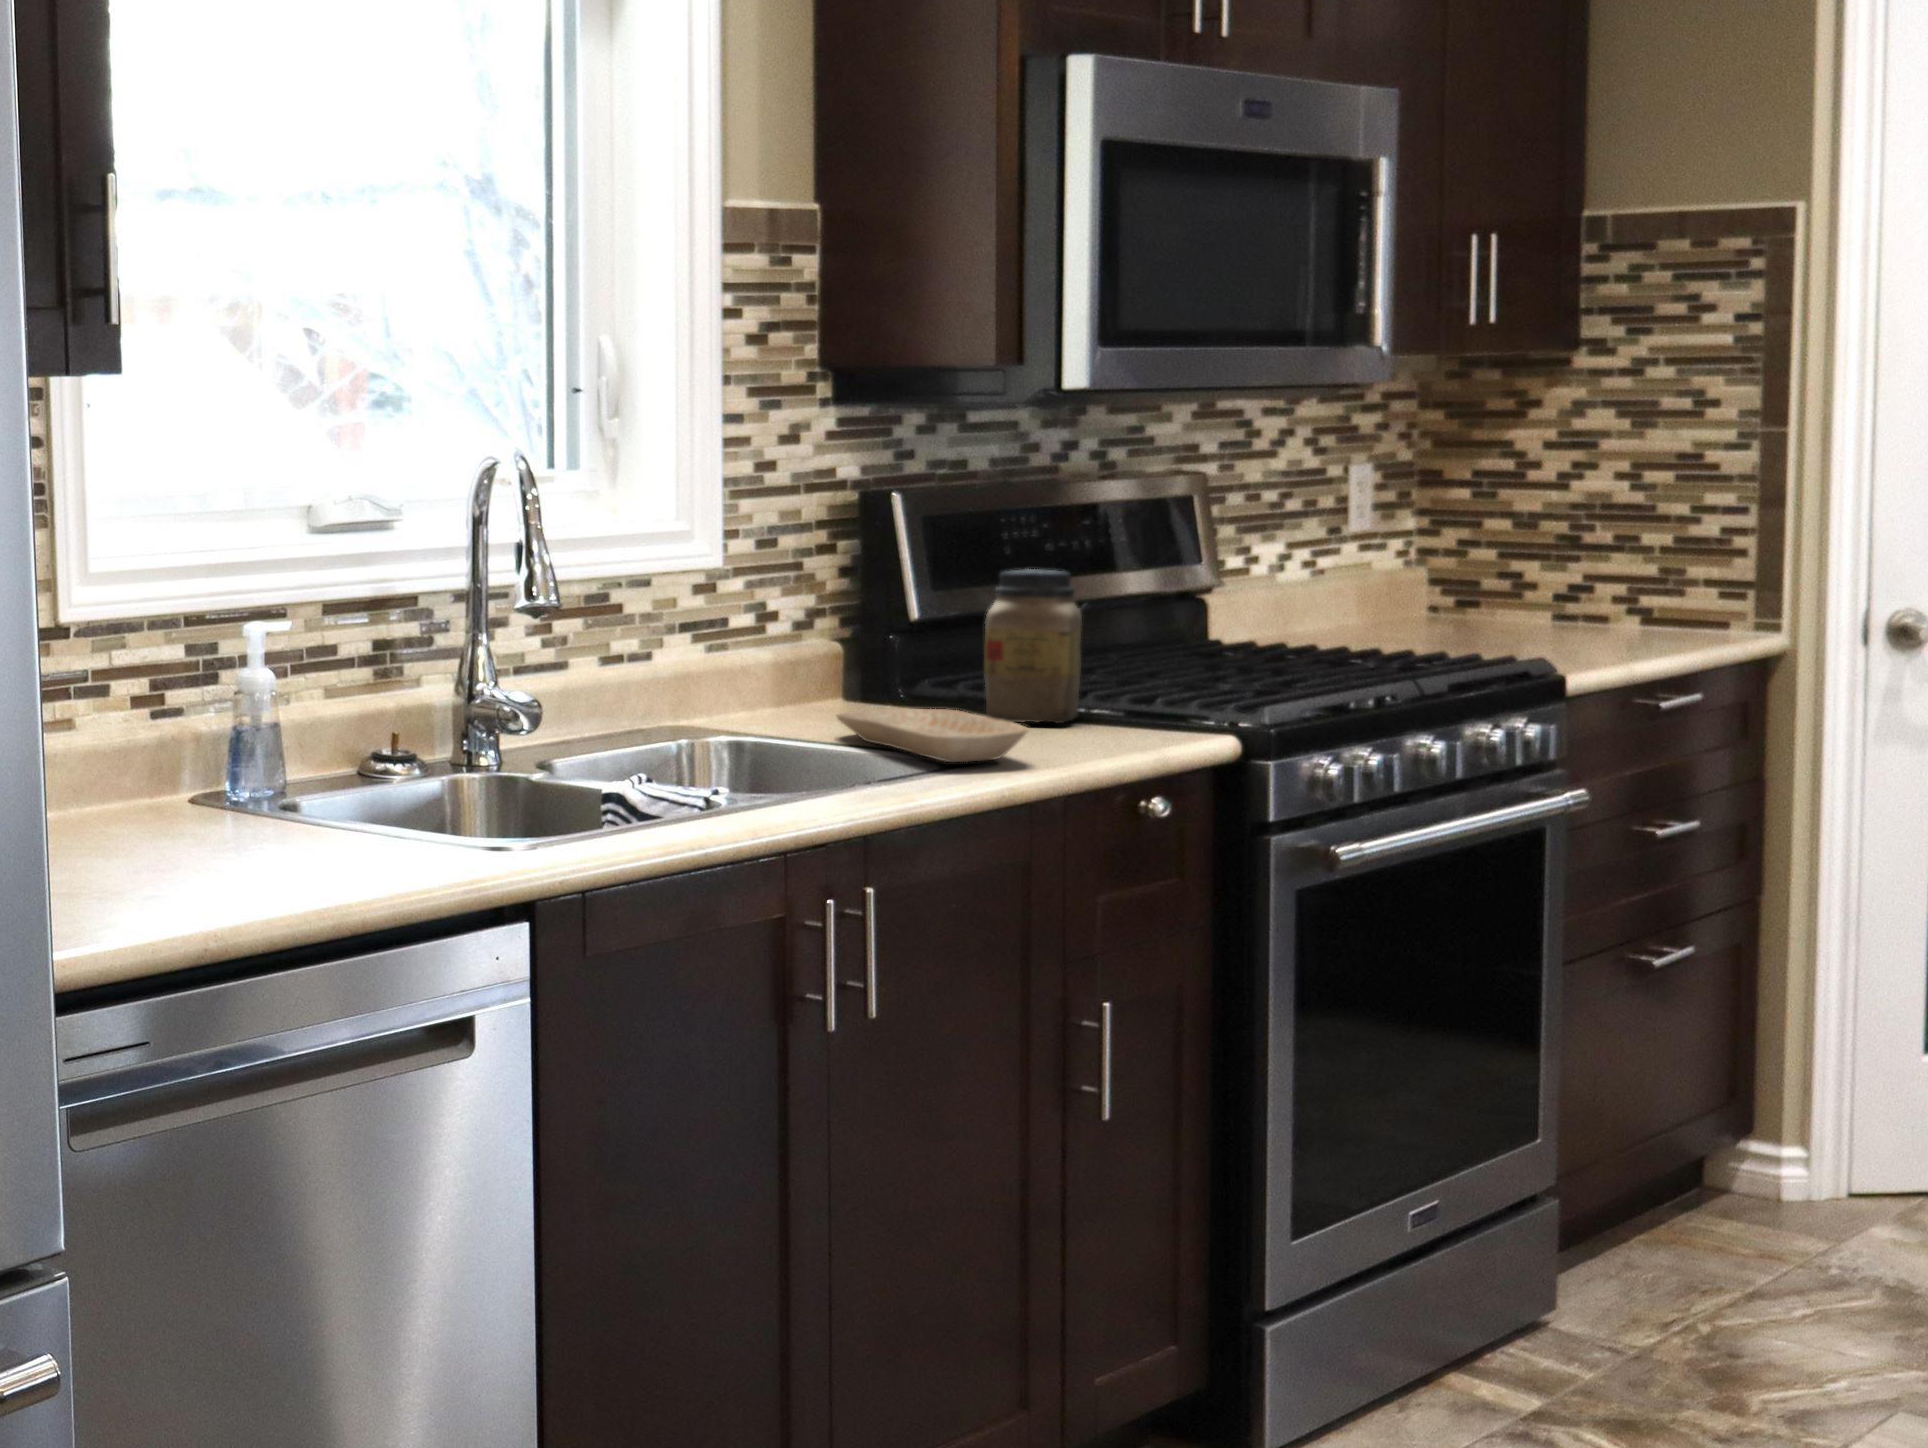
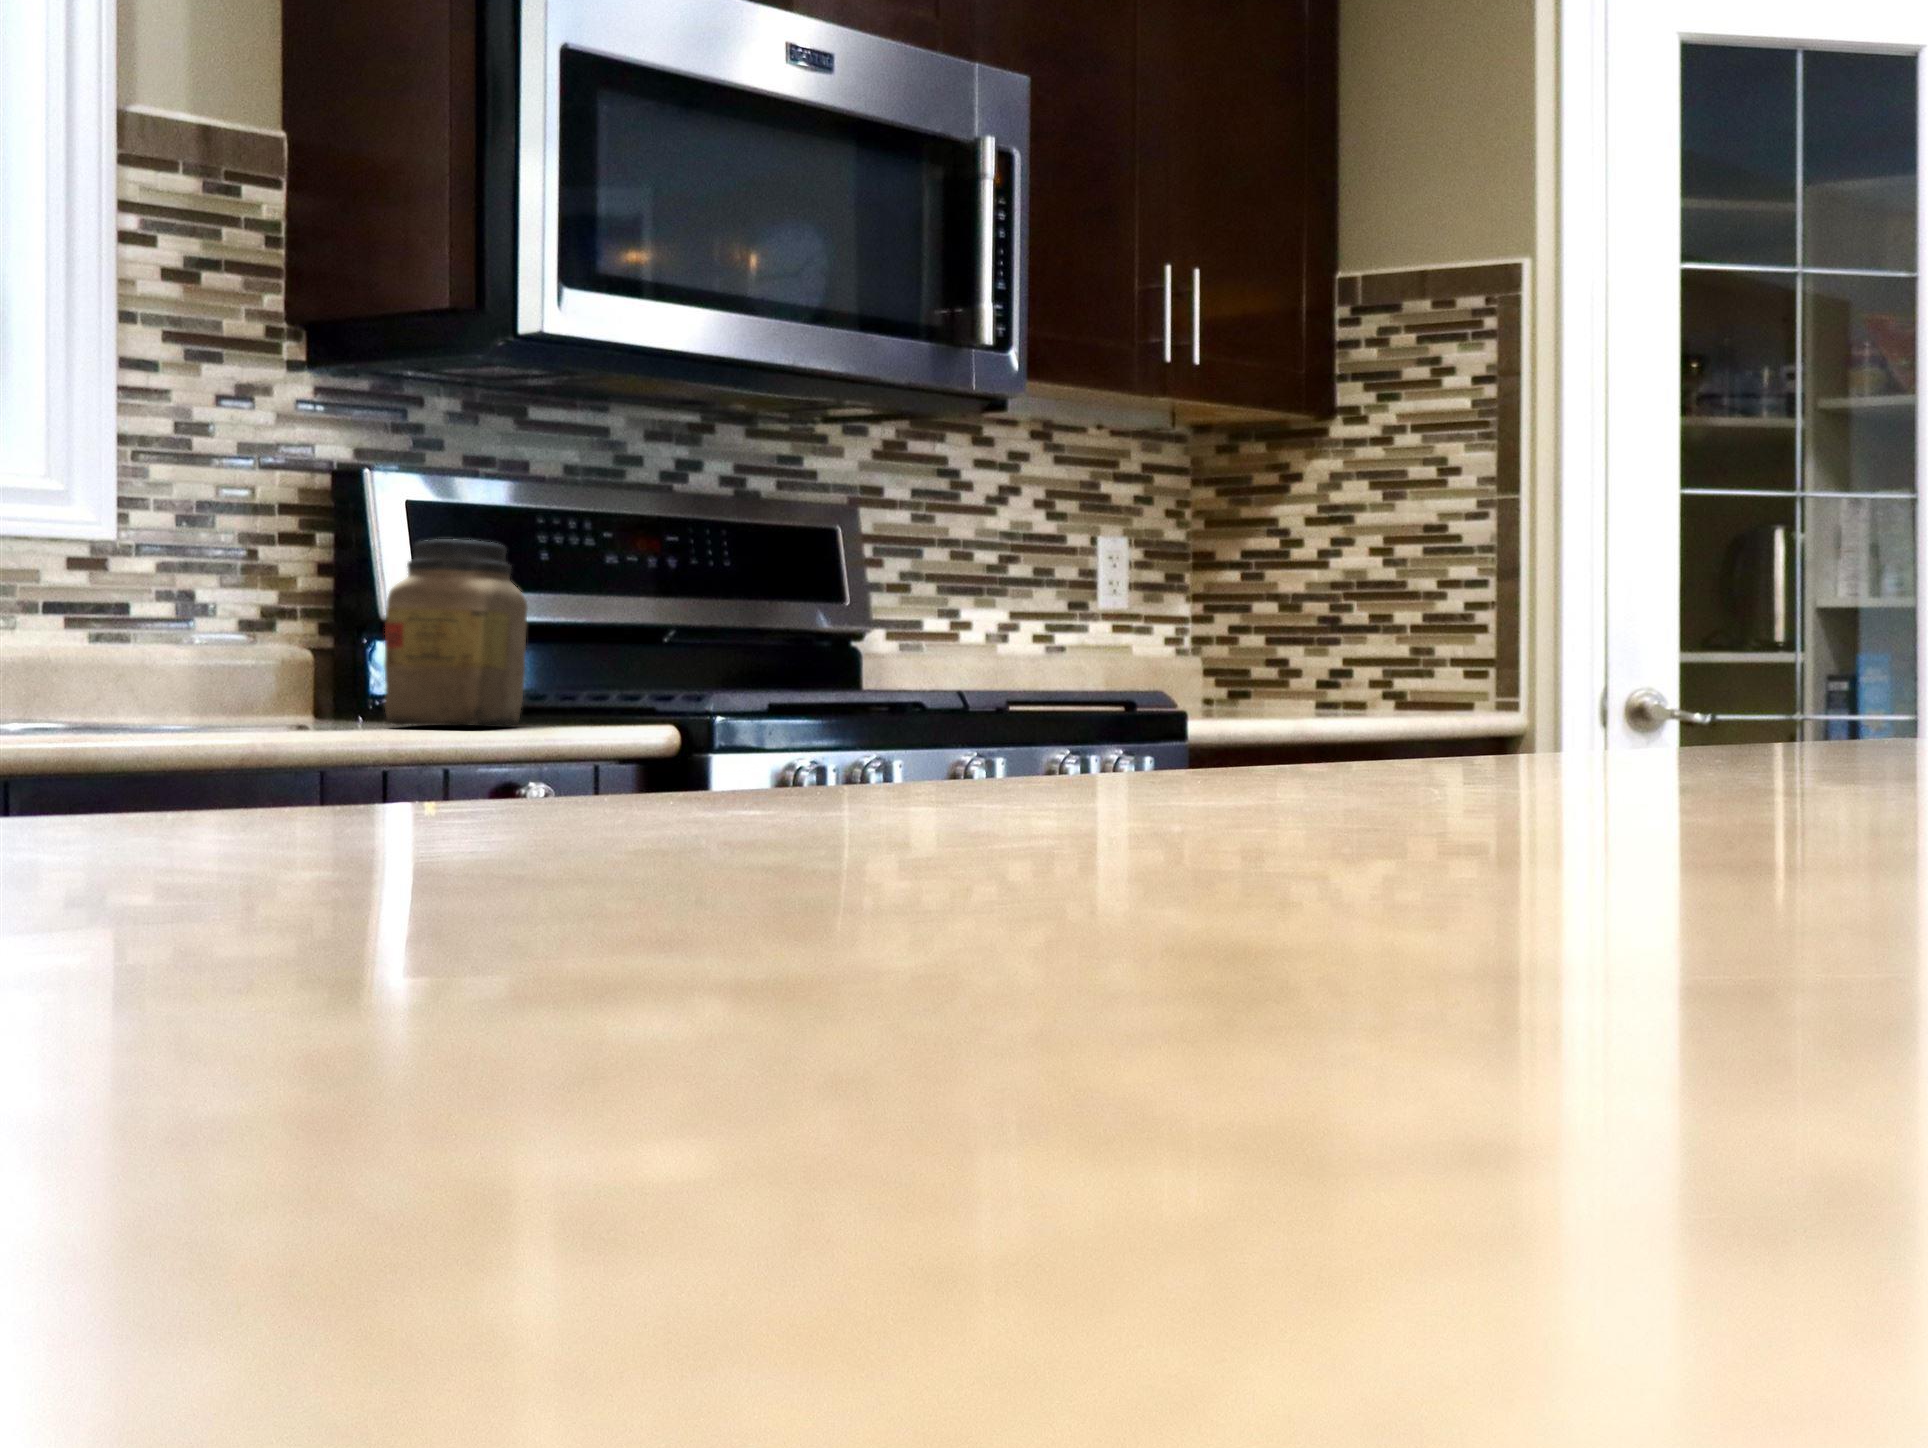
tray: present [837,708,1028,762] -> none [136,694,326,736]

